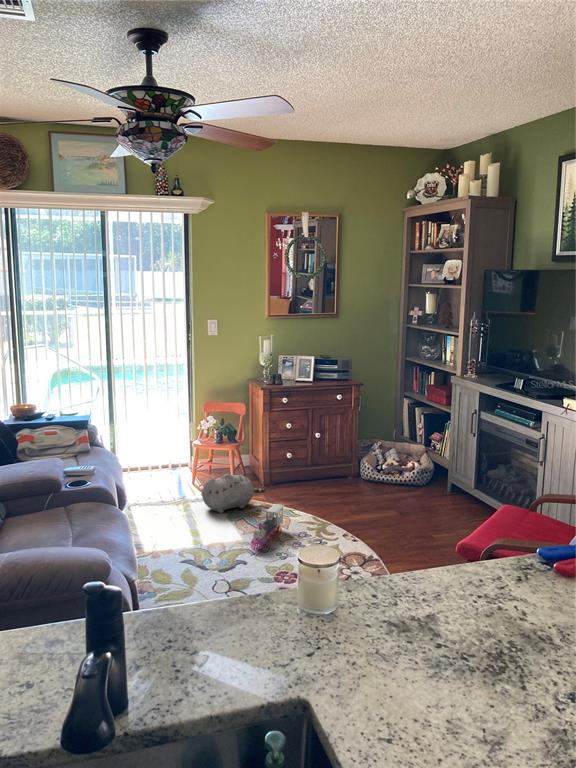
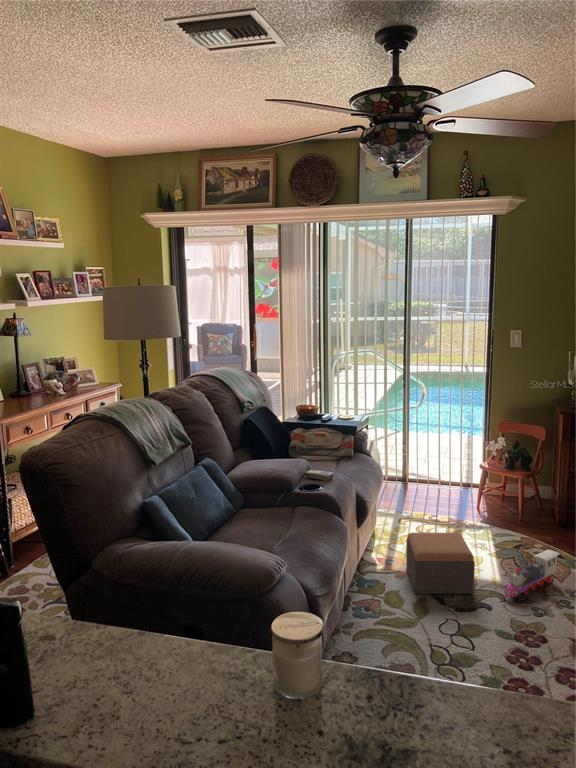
plush toy: present [202,474,265,513] -> none [471,504,549,547]
footstool: none [158,505,227,568] -> present [406,533,475,594]

